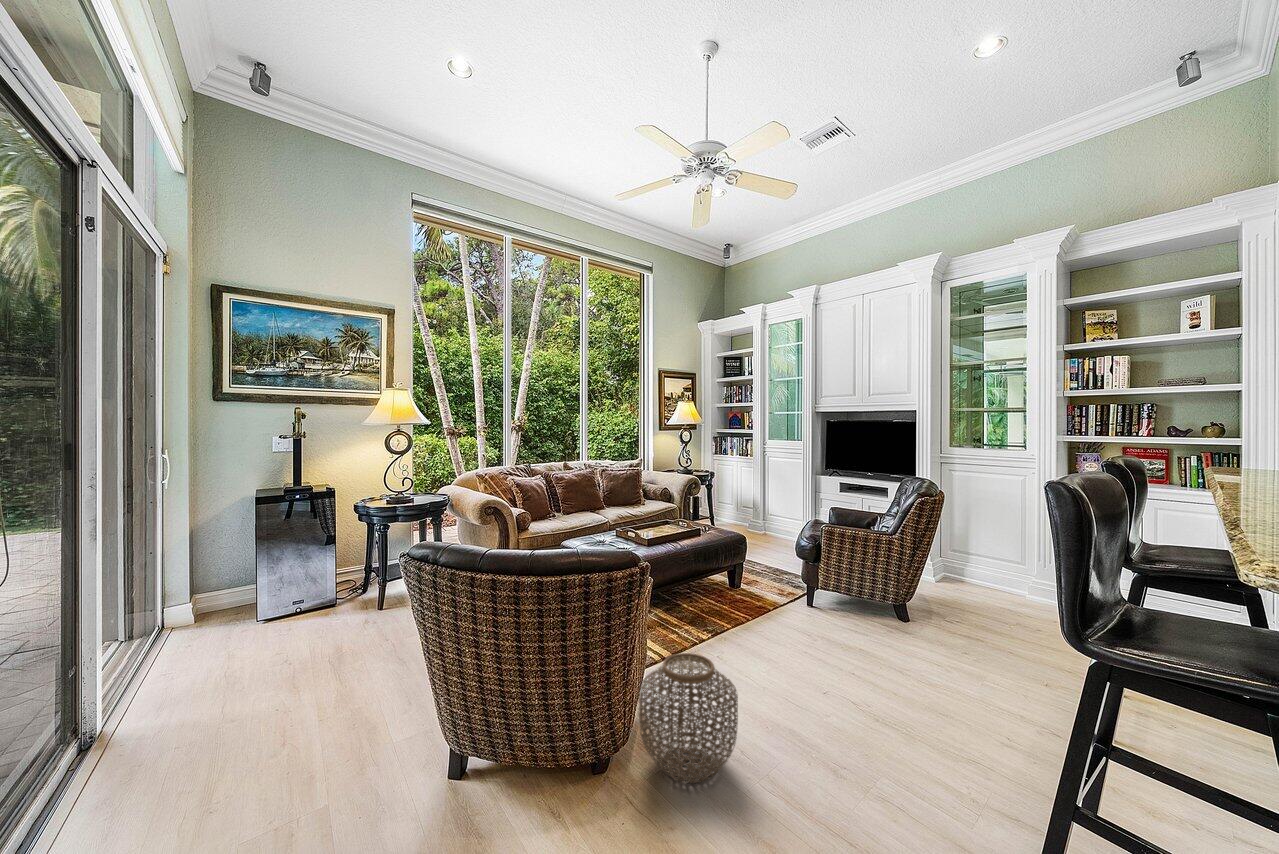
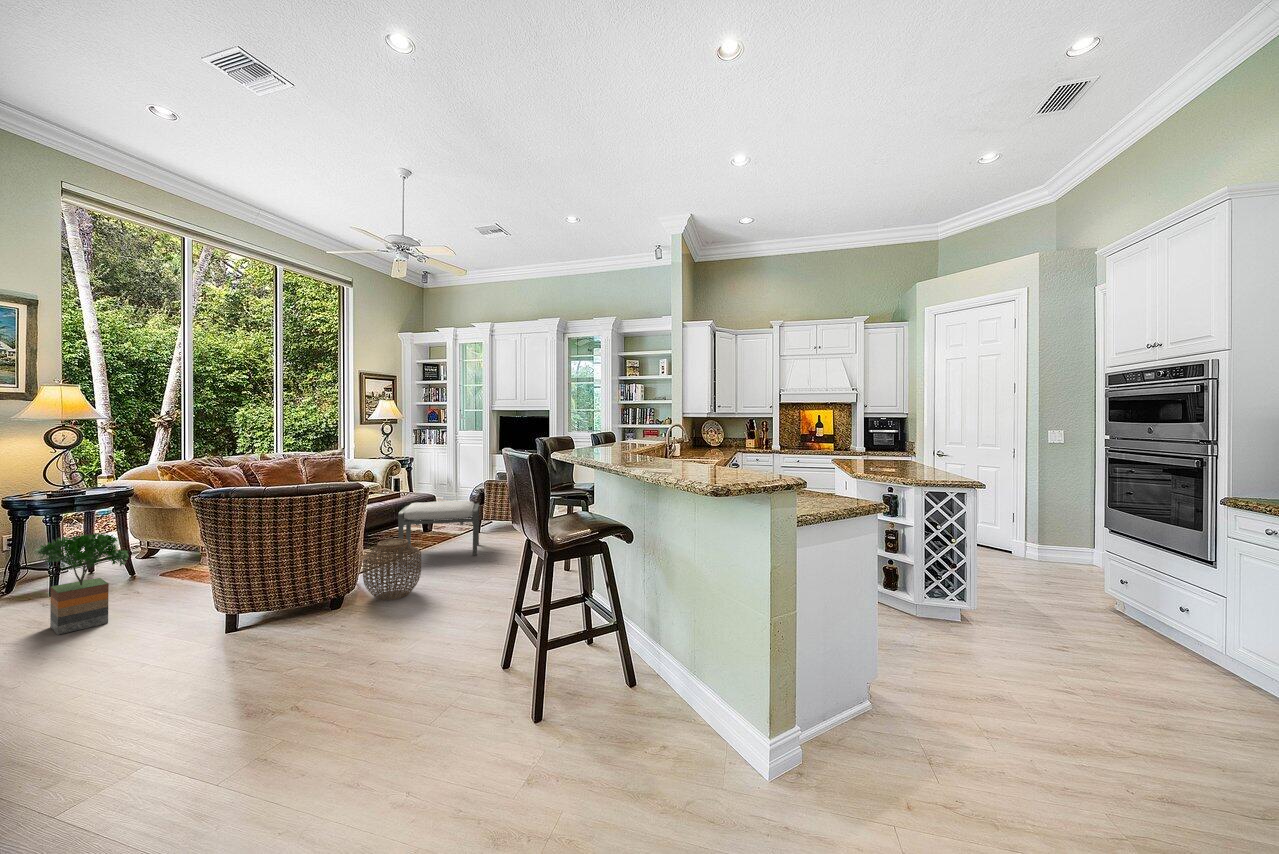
ottoman: none [697,558,824,670] -> present [398,501,479,556]
potted tree: none [278,580,373,720] -> present [35,533,128,635]

